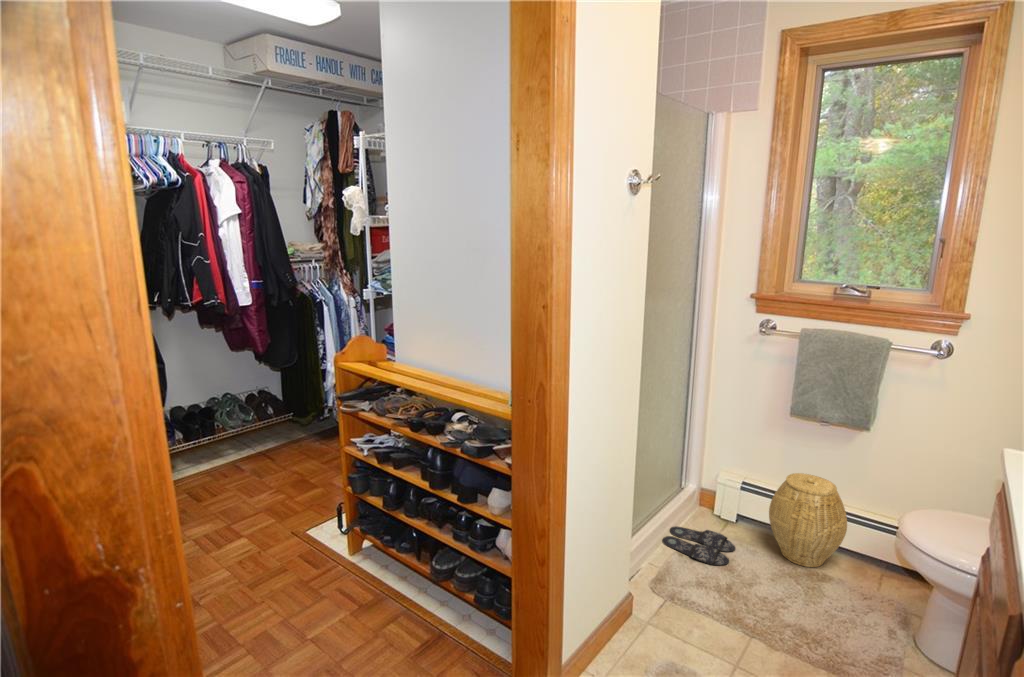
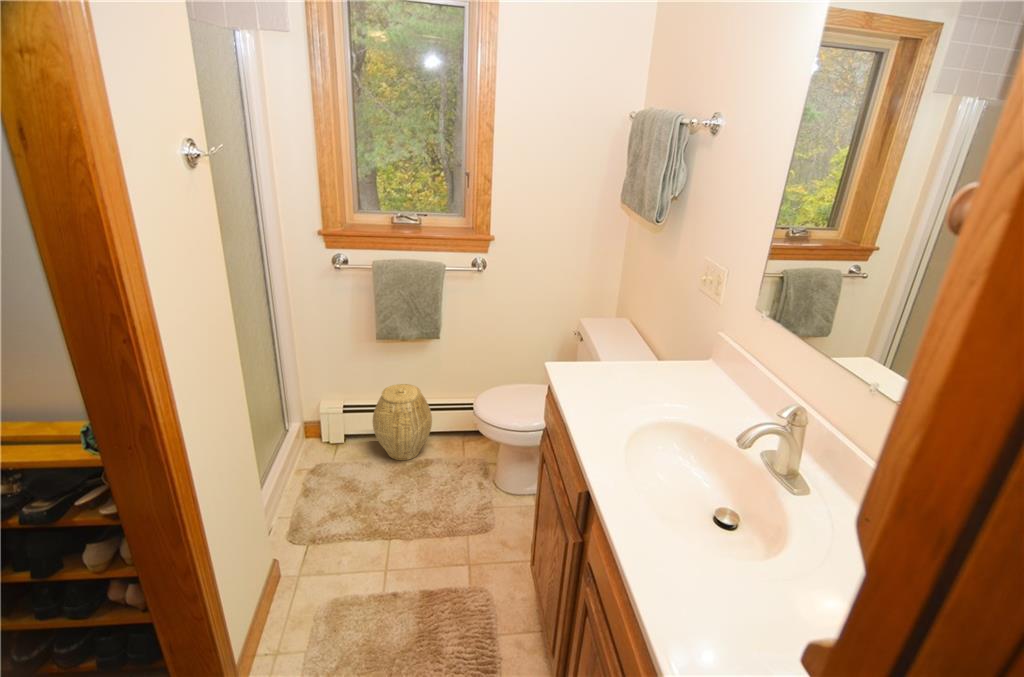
slippers: present [662,526,735,565] -> none [286,460,352,495]

